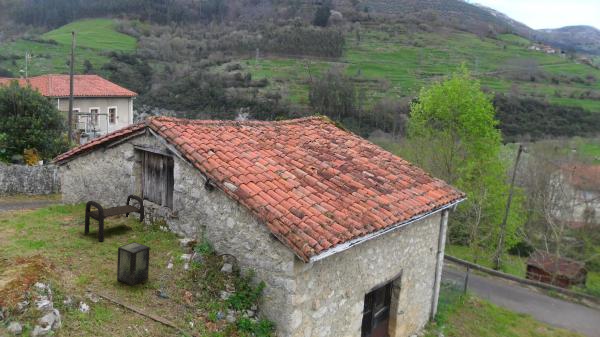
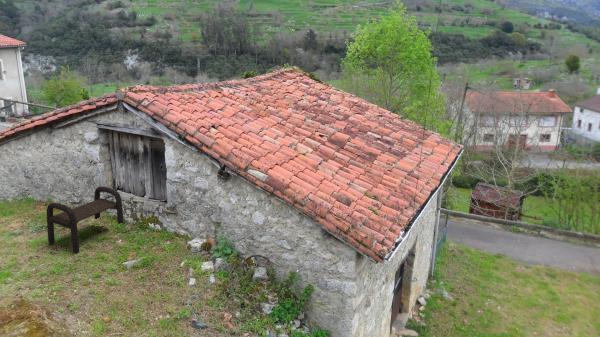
storage box: present [117,242,150,286] -> none [125,257,164,314]

